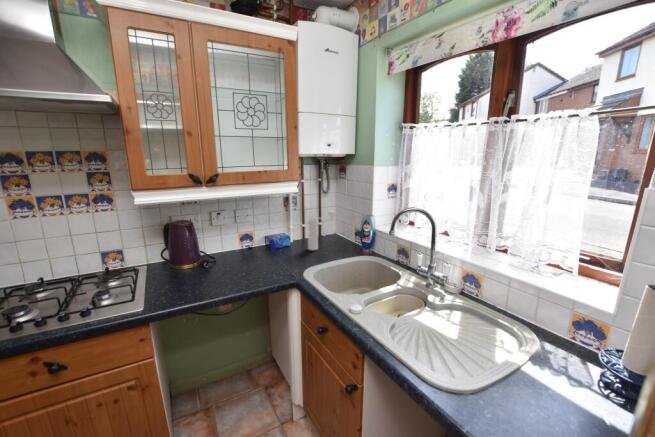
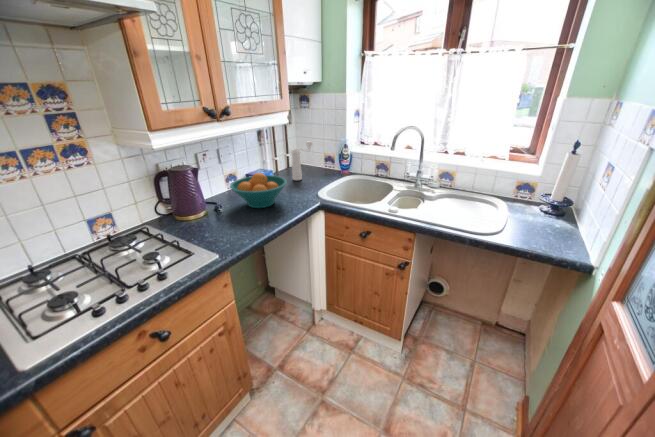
fruit bowl: none [214,236,273,272] -> present [230,173,287,208]

